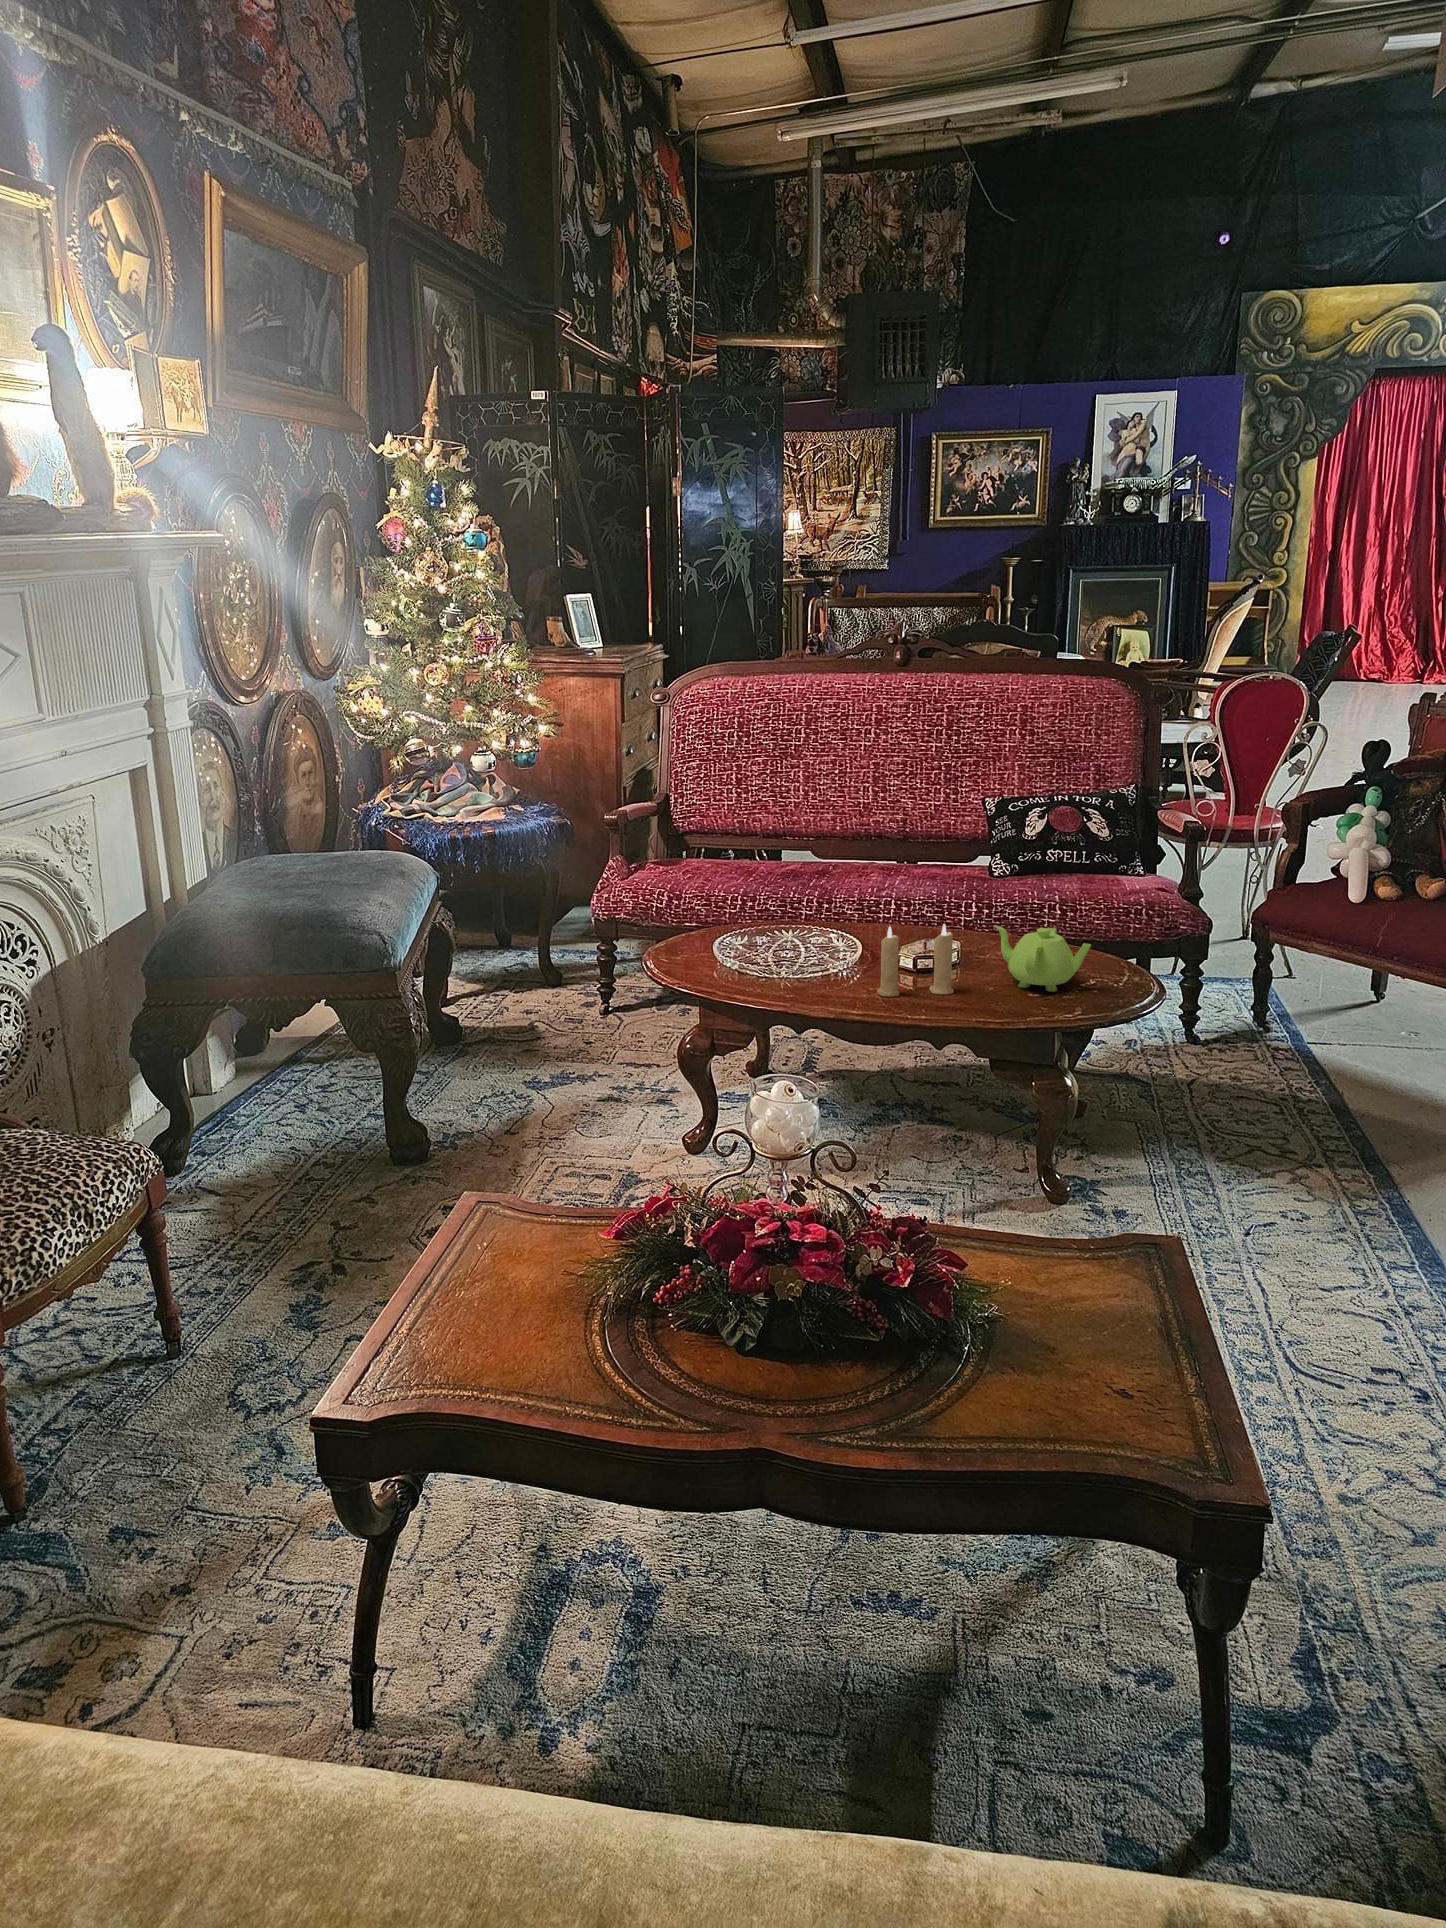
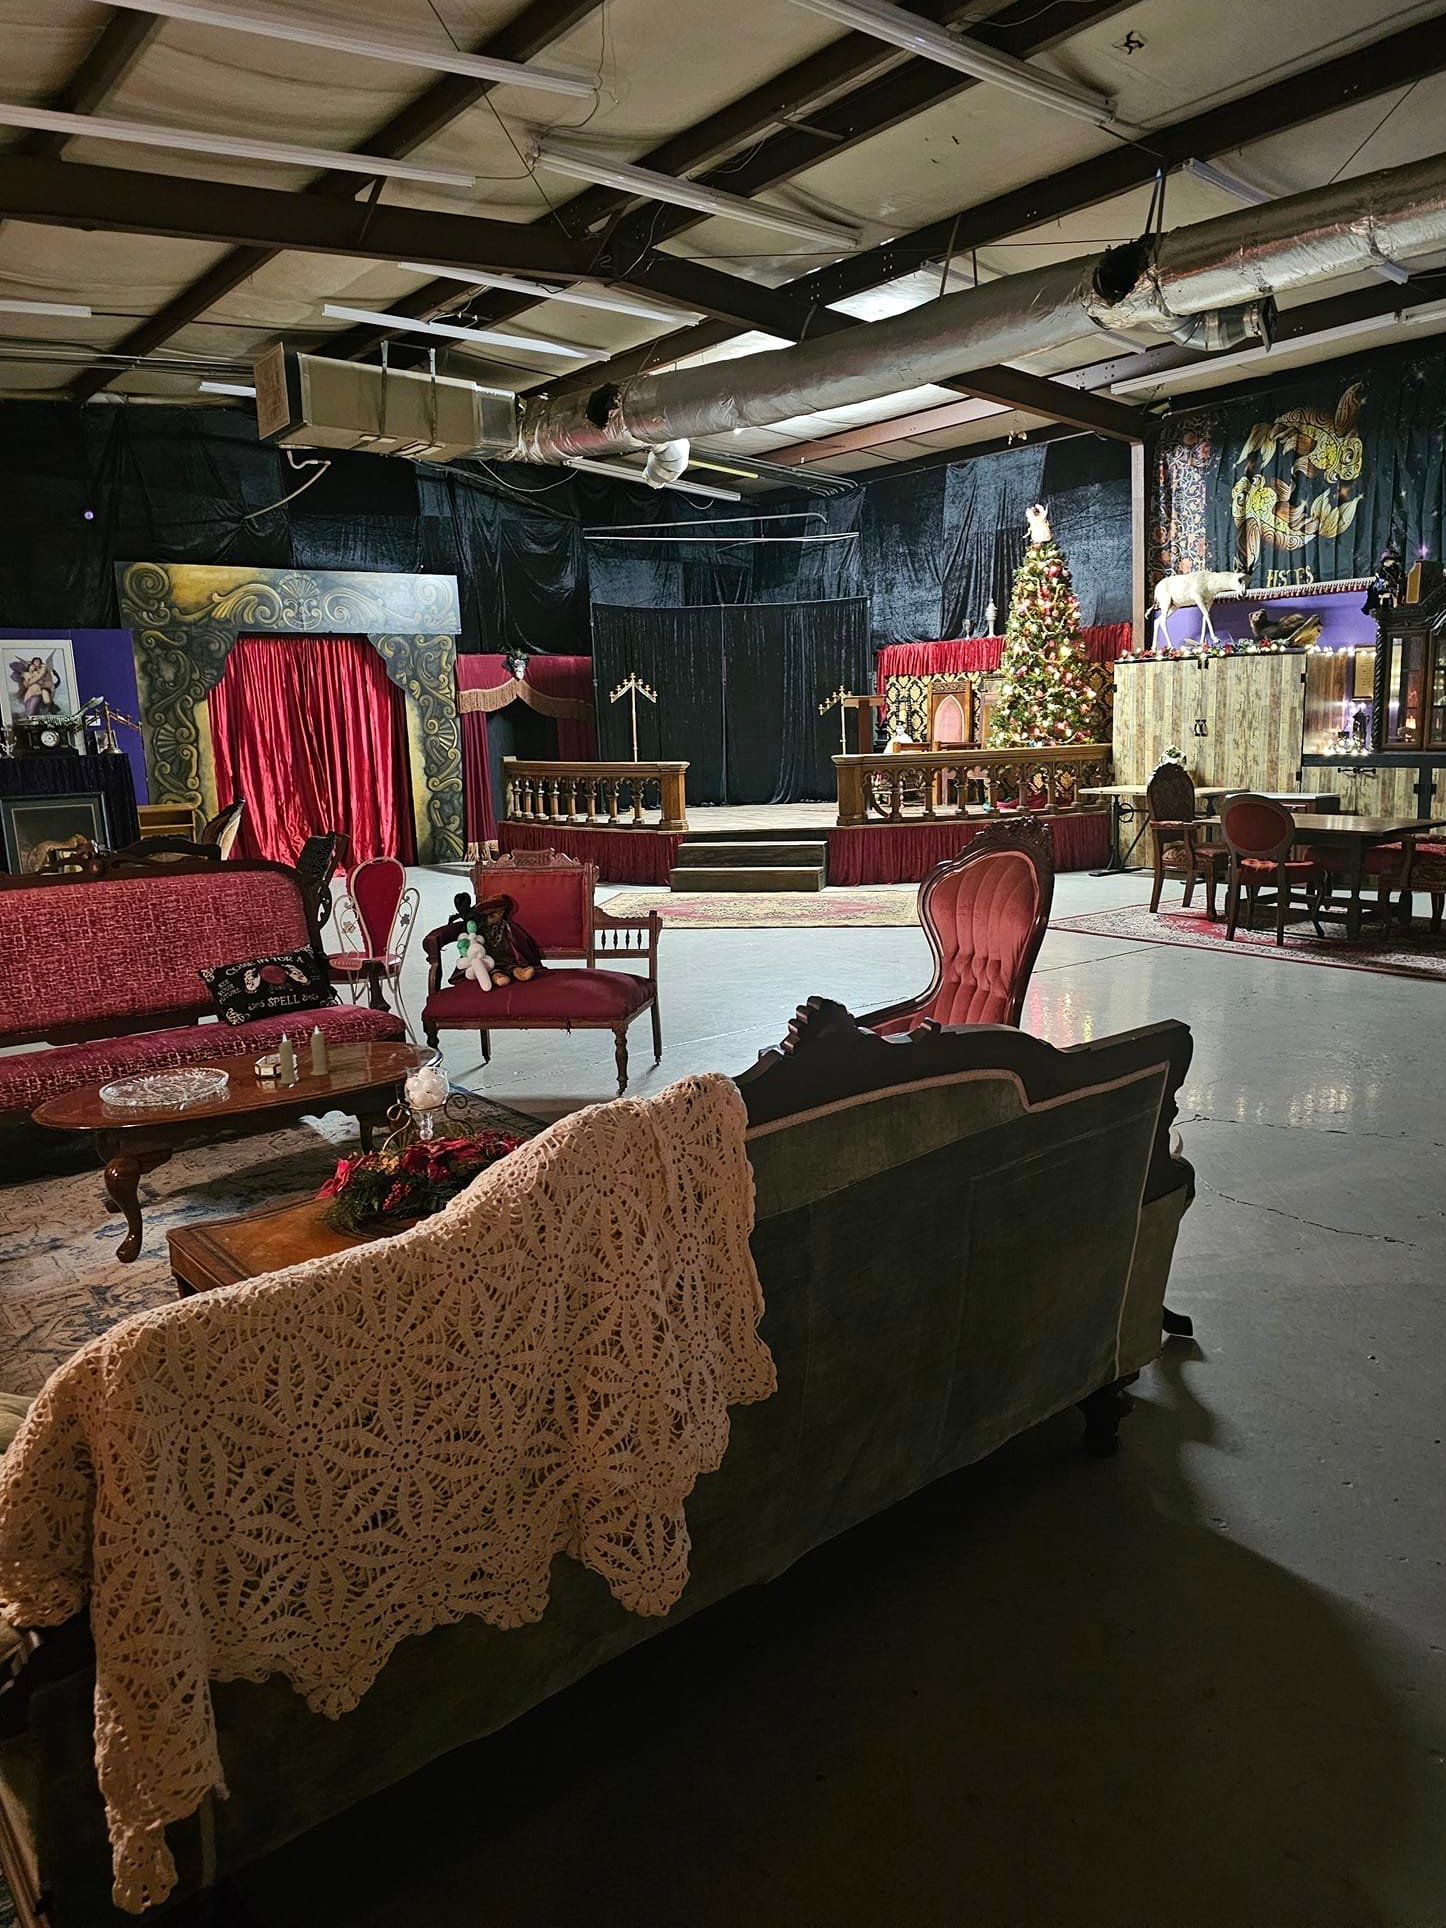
teapot: present [994,925,1091,992] -> none [336,1019,403,1061]

